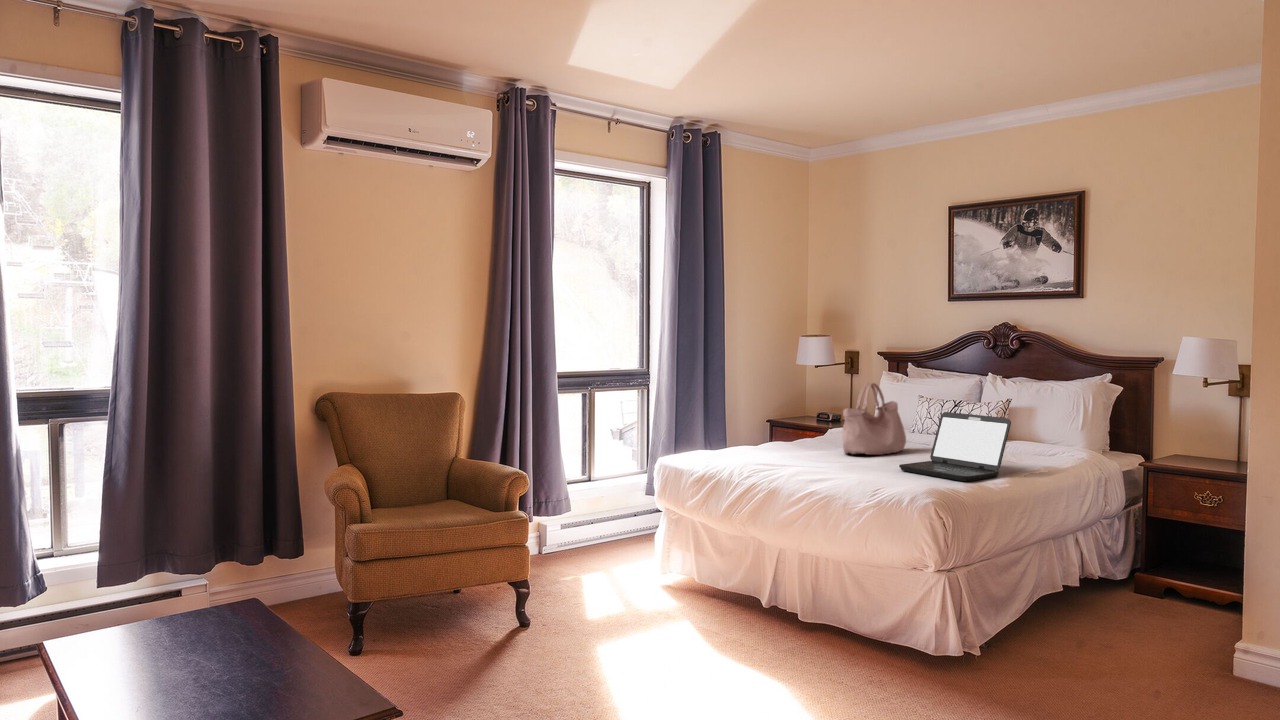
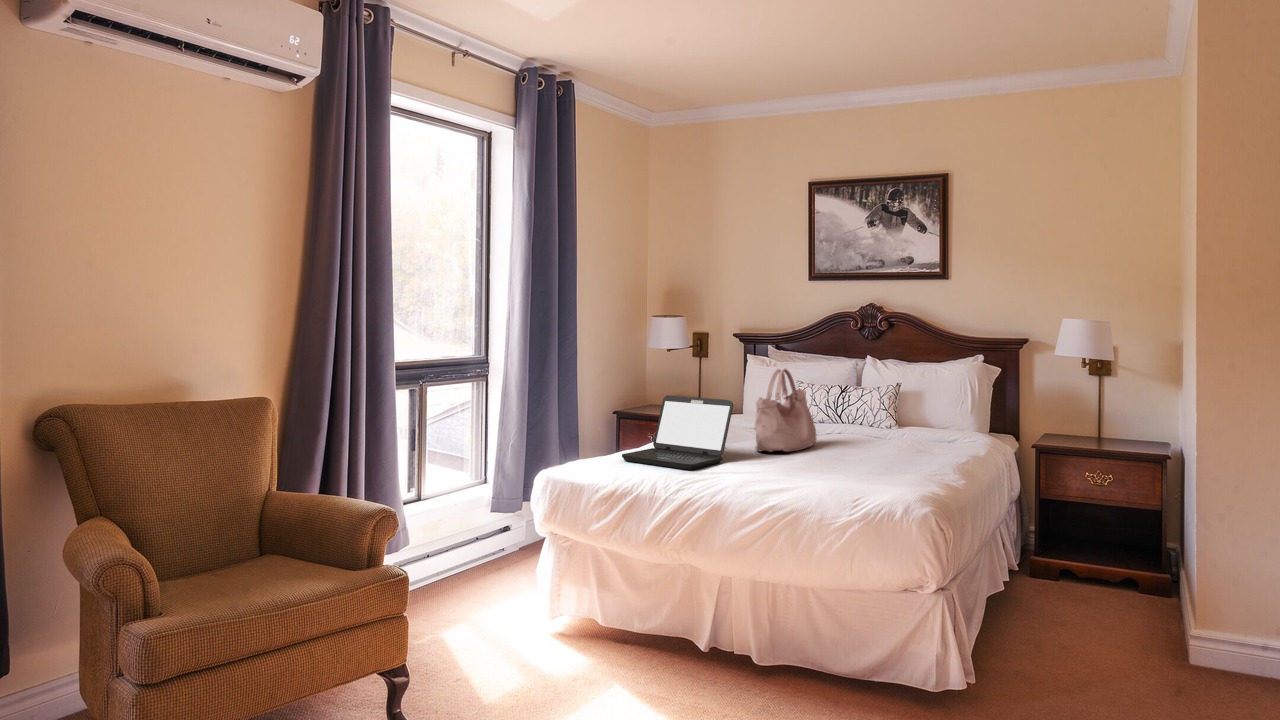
laptop: present [899,412,1011,481] -> present [622,395,733,470]

